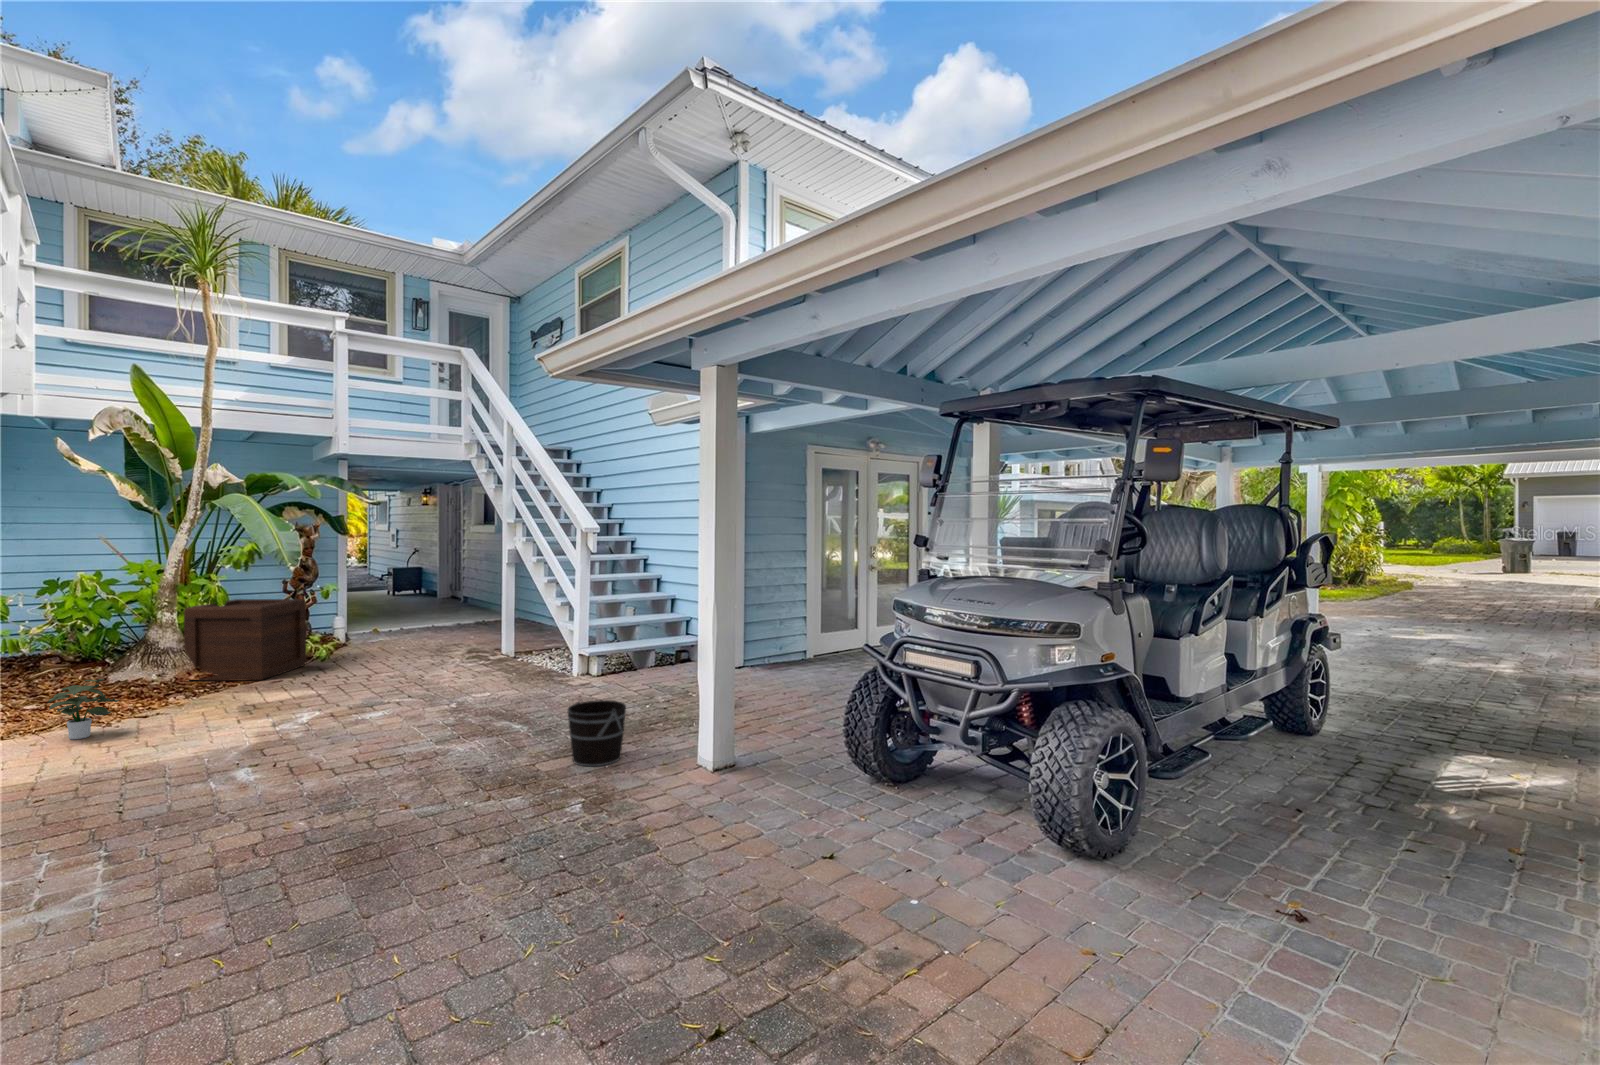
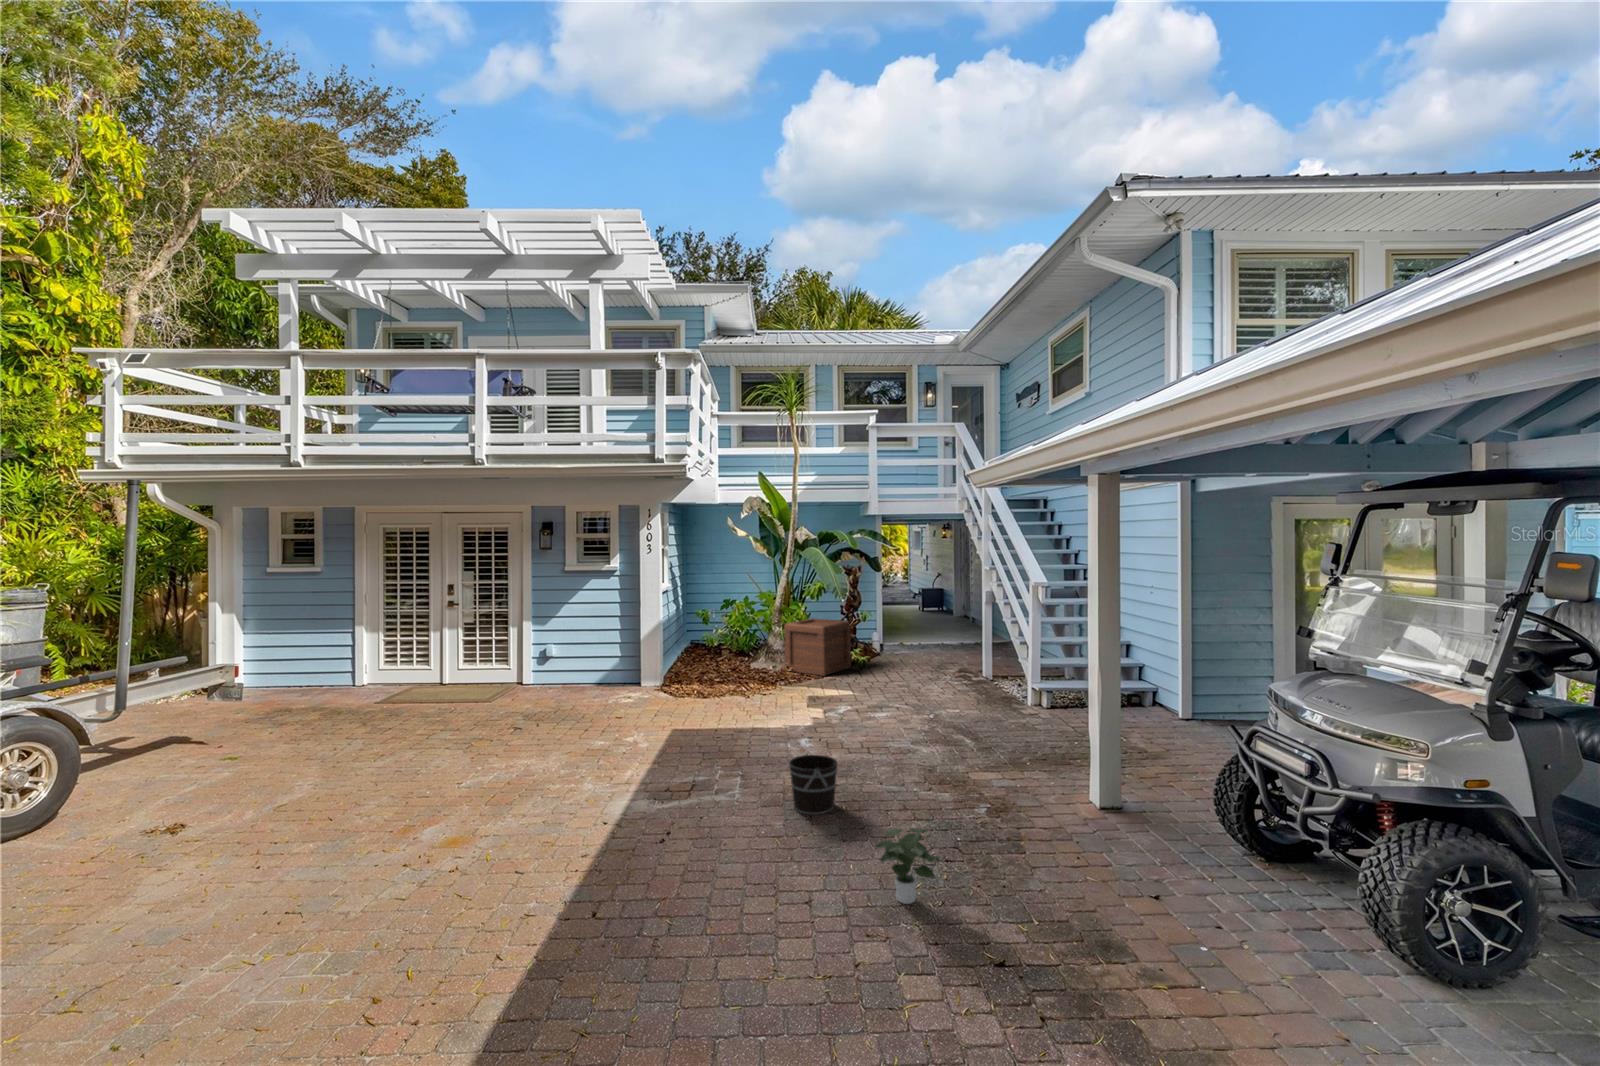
potted plant: present [48,679,119,739] -> present [875,828,940,904]
bucket: present [567,700,626,766] -> present [788,754,838,814]

